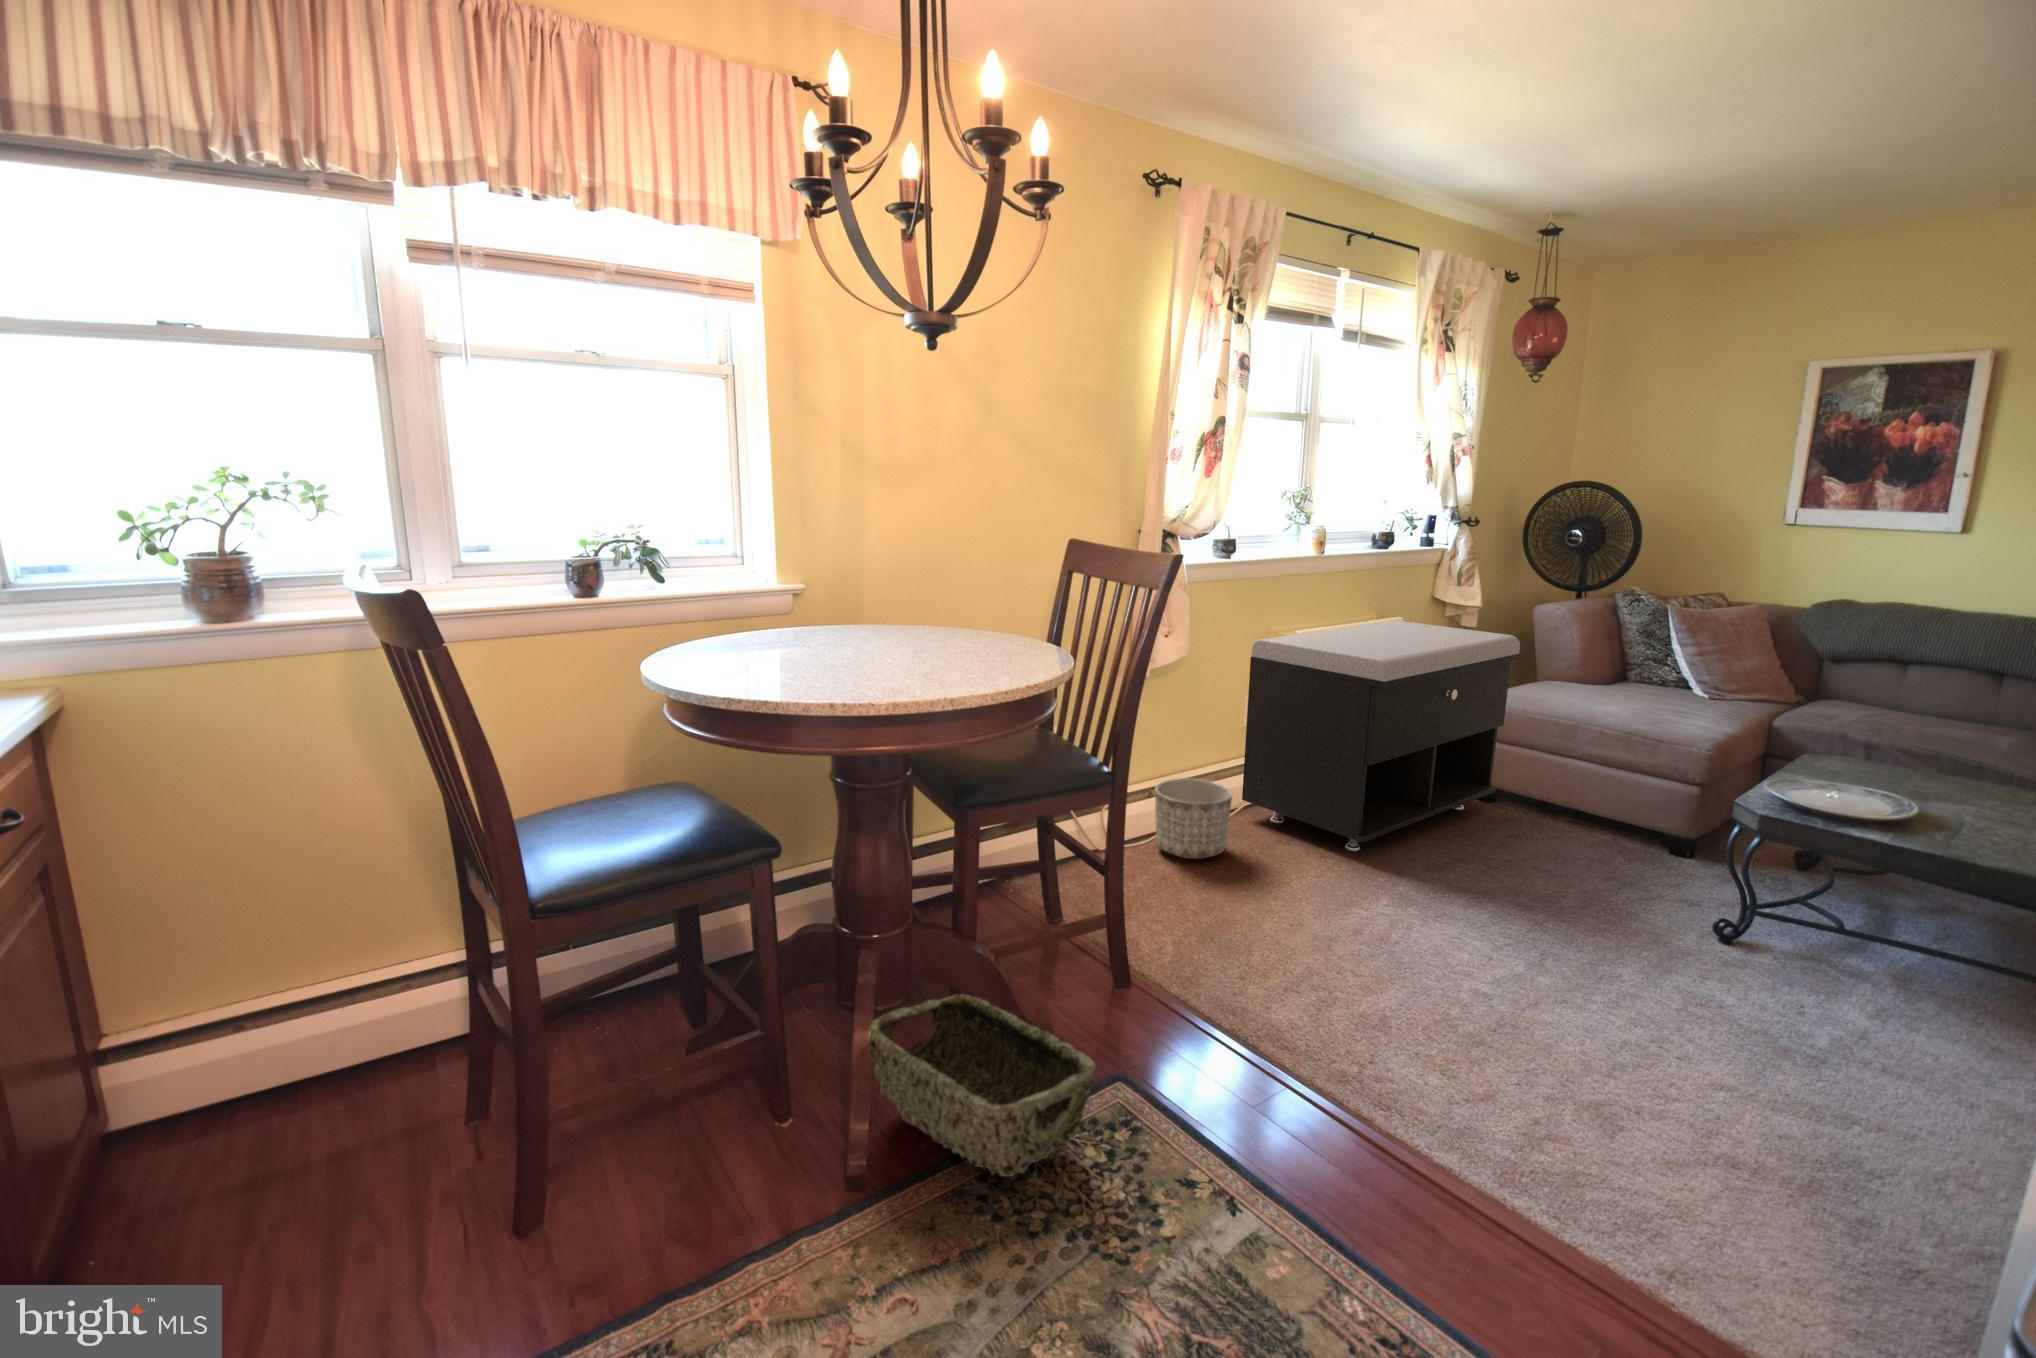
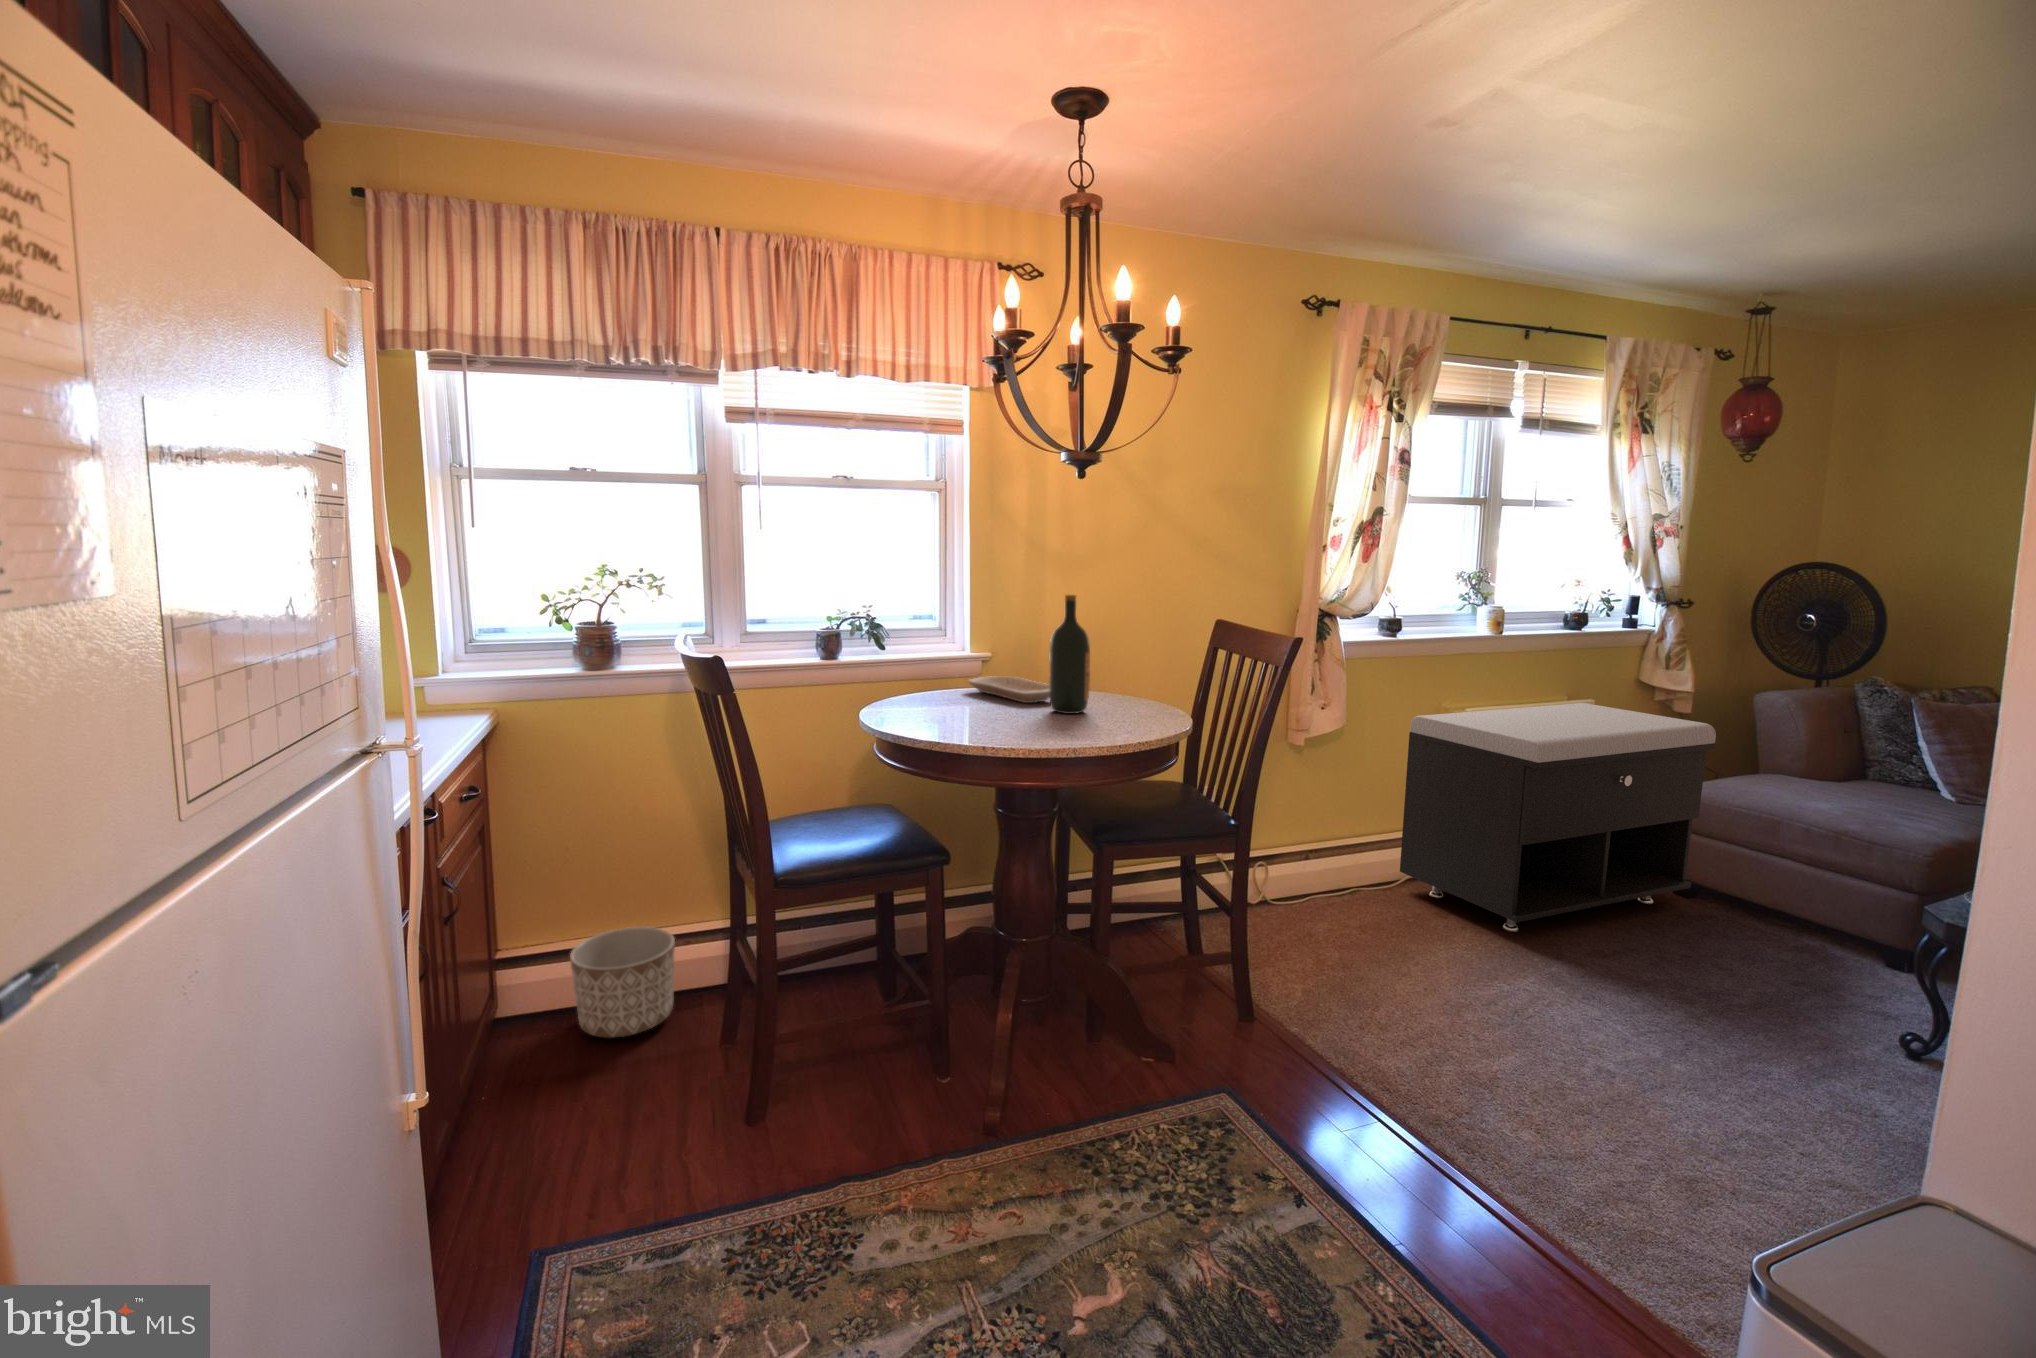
wine bottle: none [894,504,944,653] -> present [1049,595,1090,714]
tray: none [782,612,901,642] -> present [968,676,1050,703]
planter: present [1155,778,1232,859] -> present [570,927,675,1038]
woven basket: present [870,994,1096,1177] -> none [1007,1000,1191,1143]

